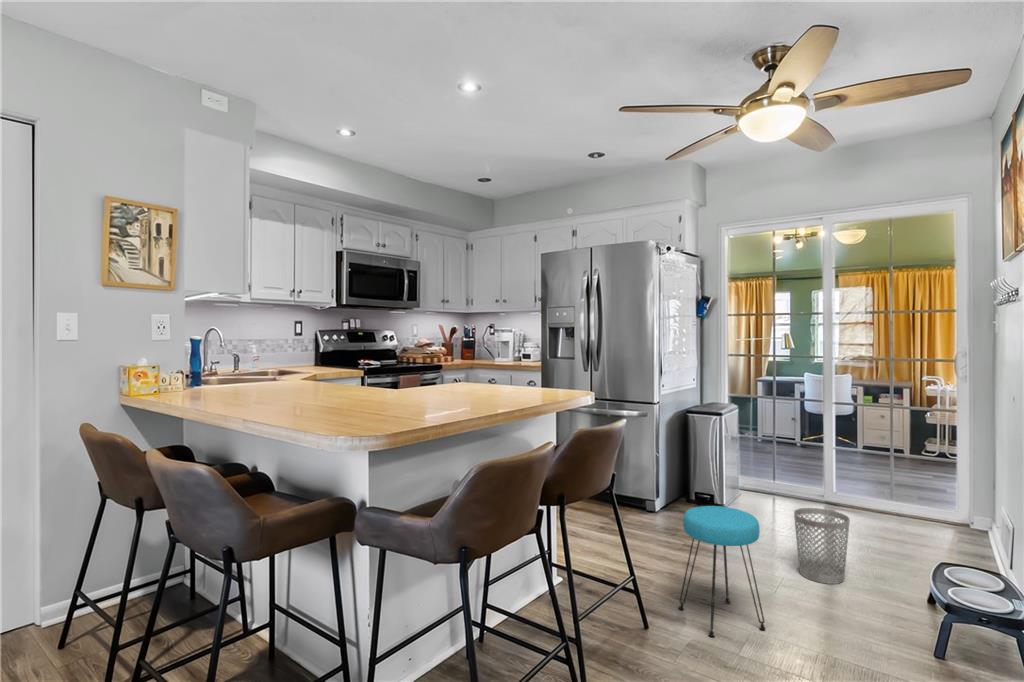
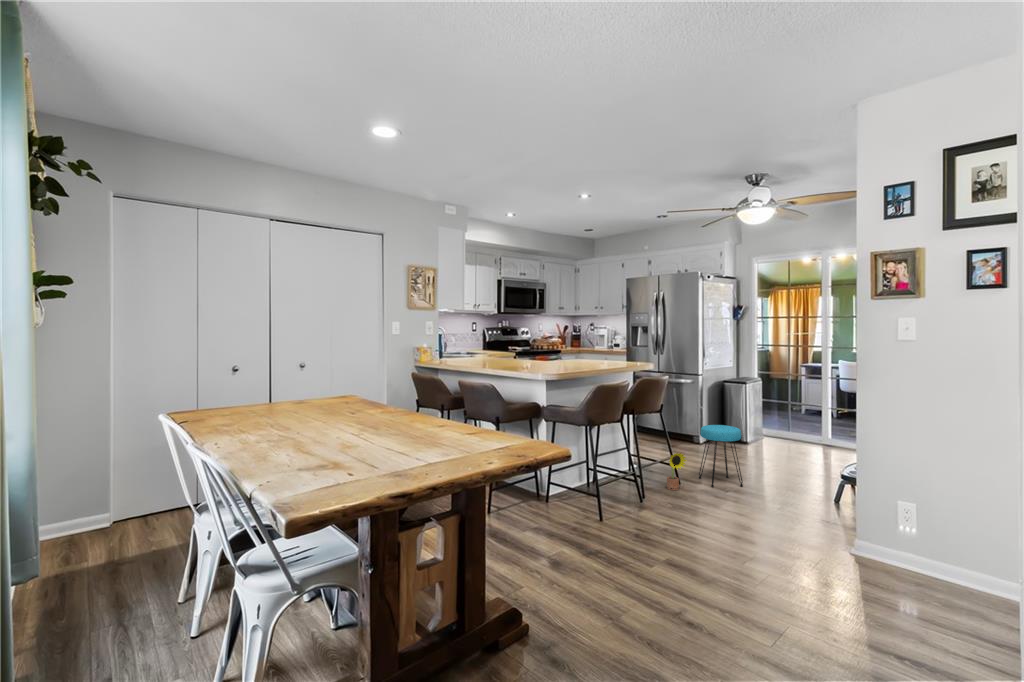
wastebasket: present [794,508,850,584] -> none [775,434,807,475]
decorative plant: none [627,580,669,657] -> present [667,453,687,490]

